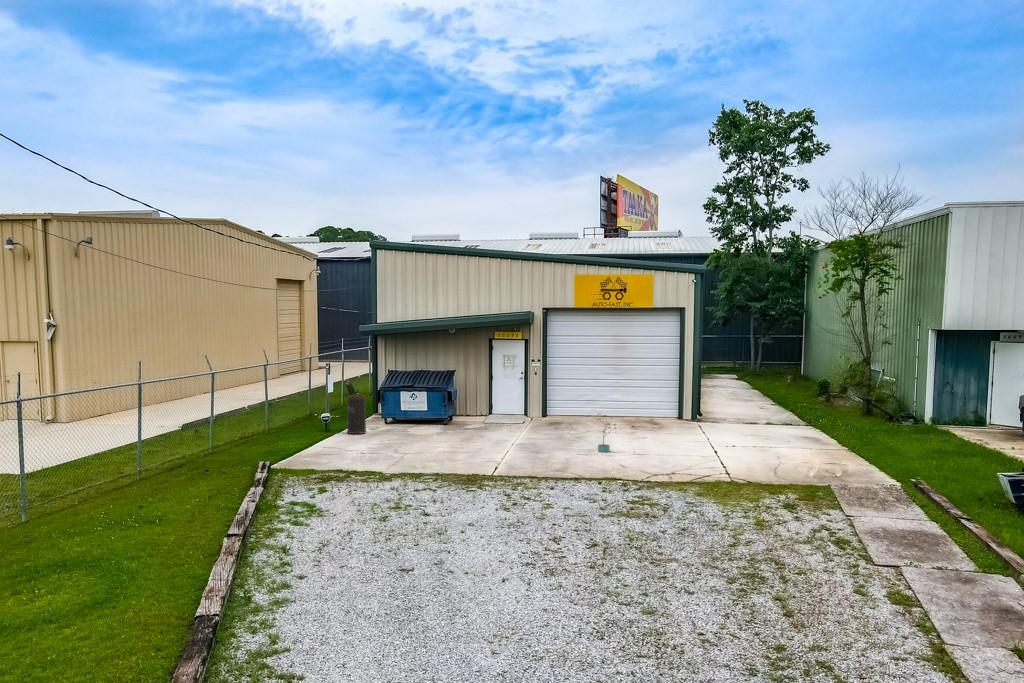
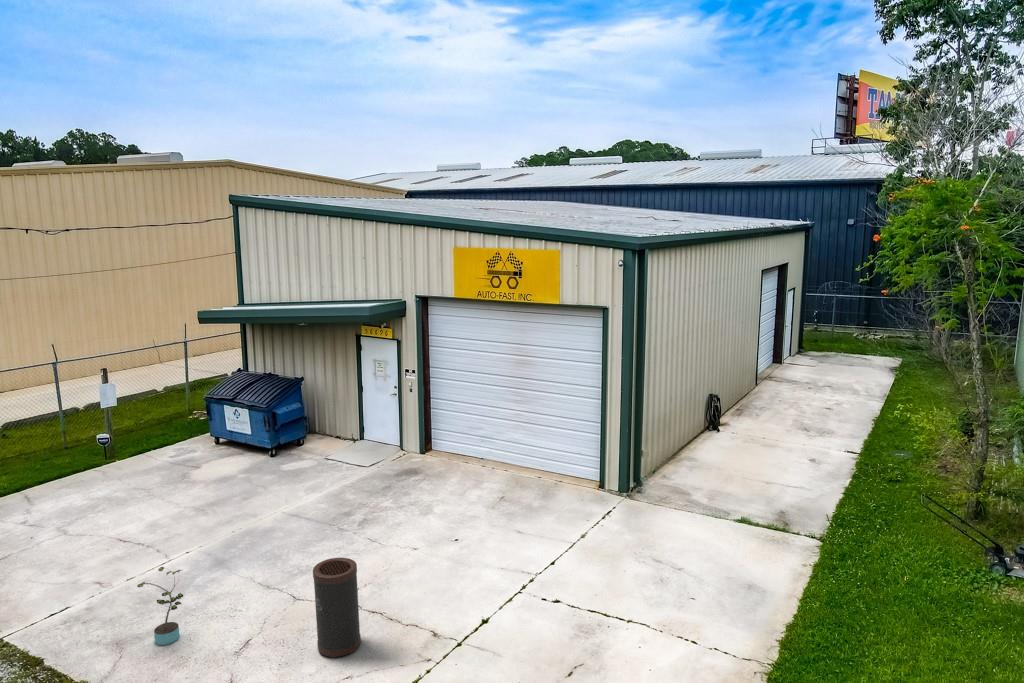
trash can: present [347,395,366,434] -> present [313,558,361,658]

